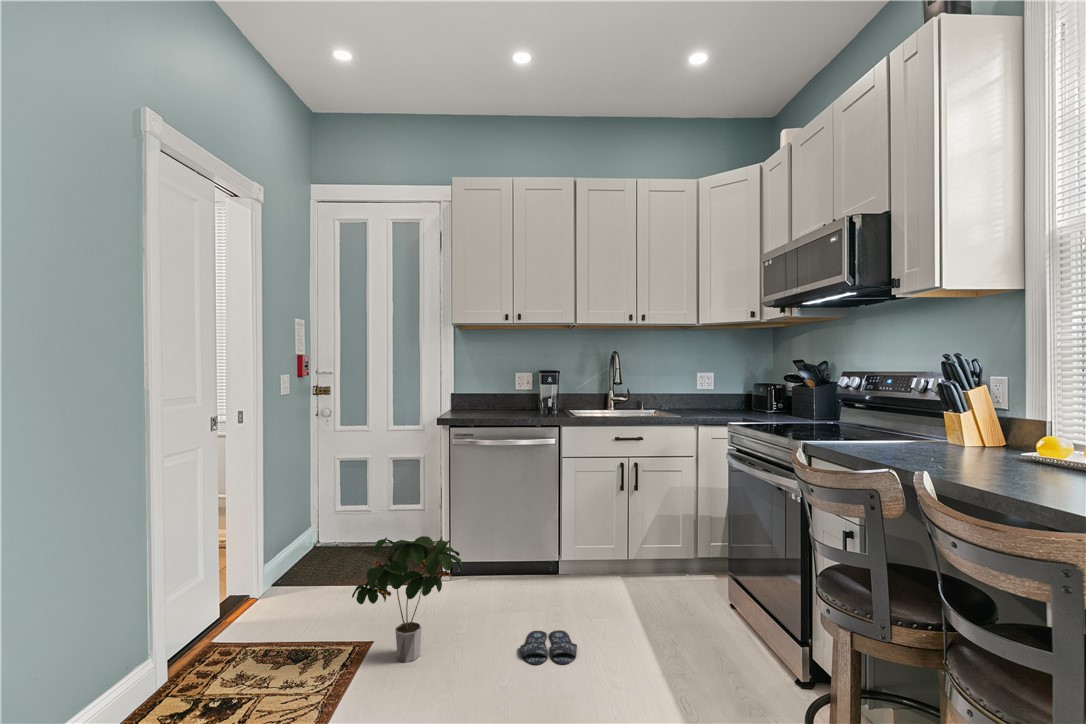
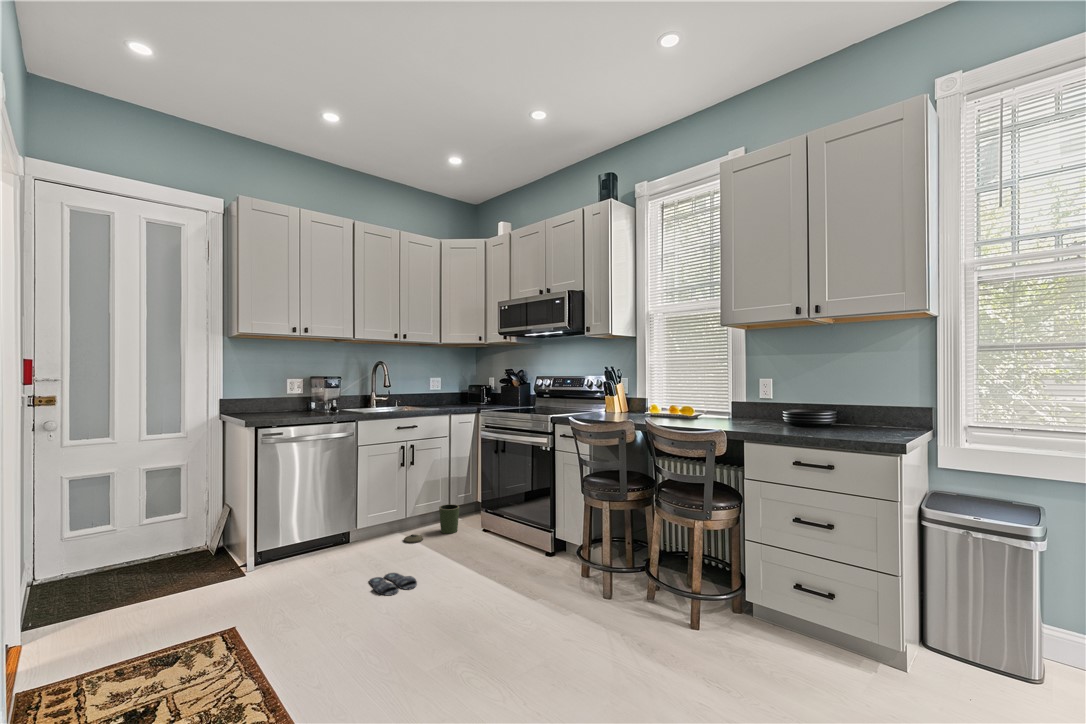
potted plant: present [352,536,462,662] -> none [228,517,333,627]
trash can: none [619,551,702,595] -> present [404,504,460,543]

